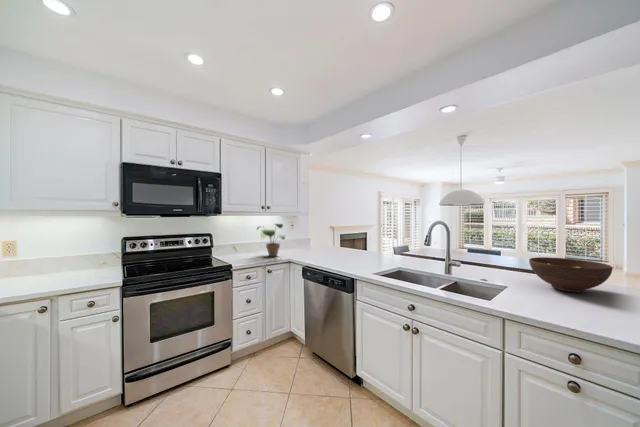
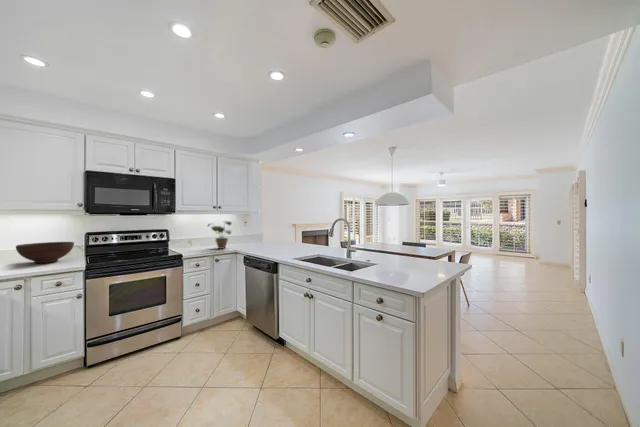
fruit bowl: present [529,257,613,292] -> present [16,242,74,263]

